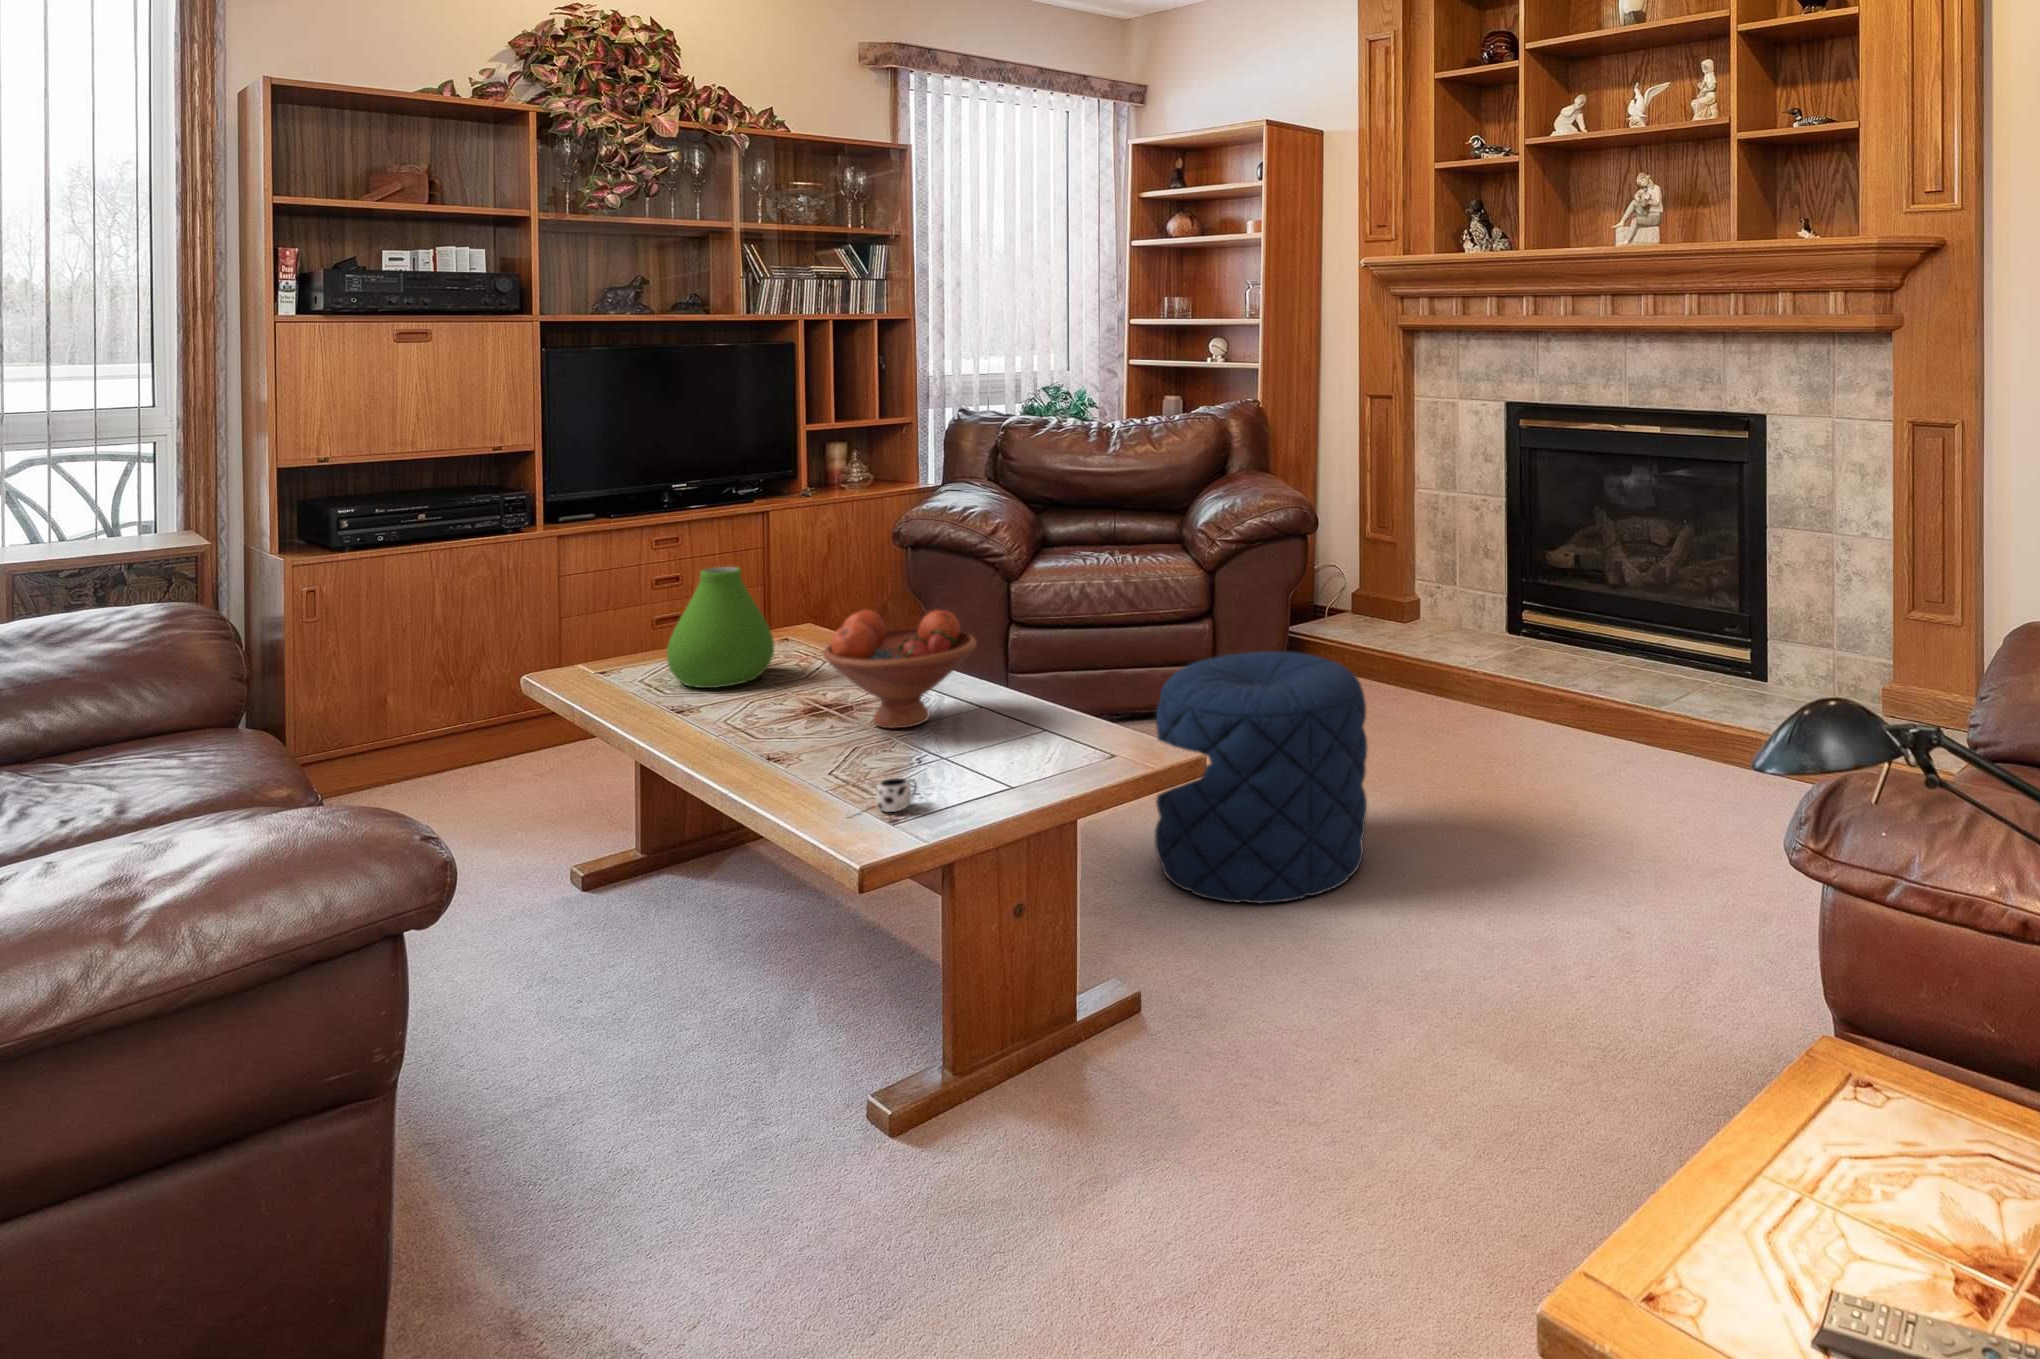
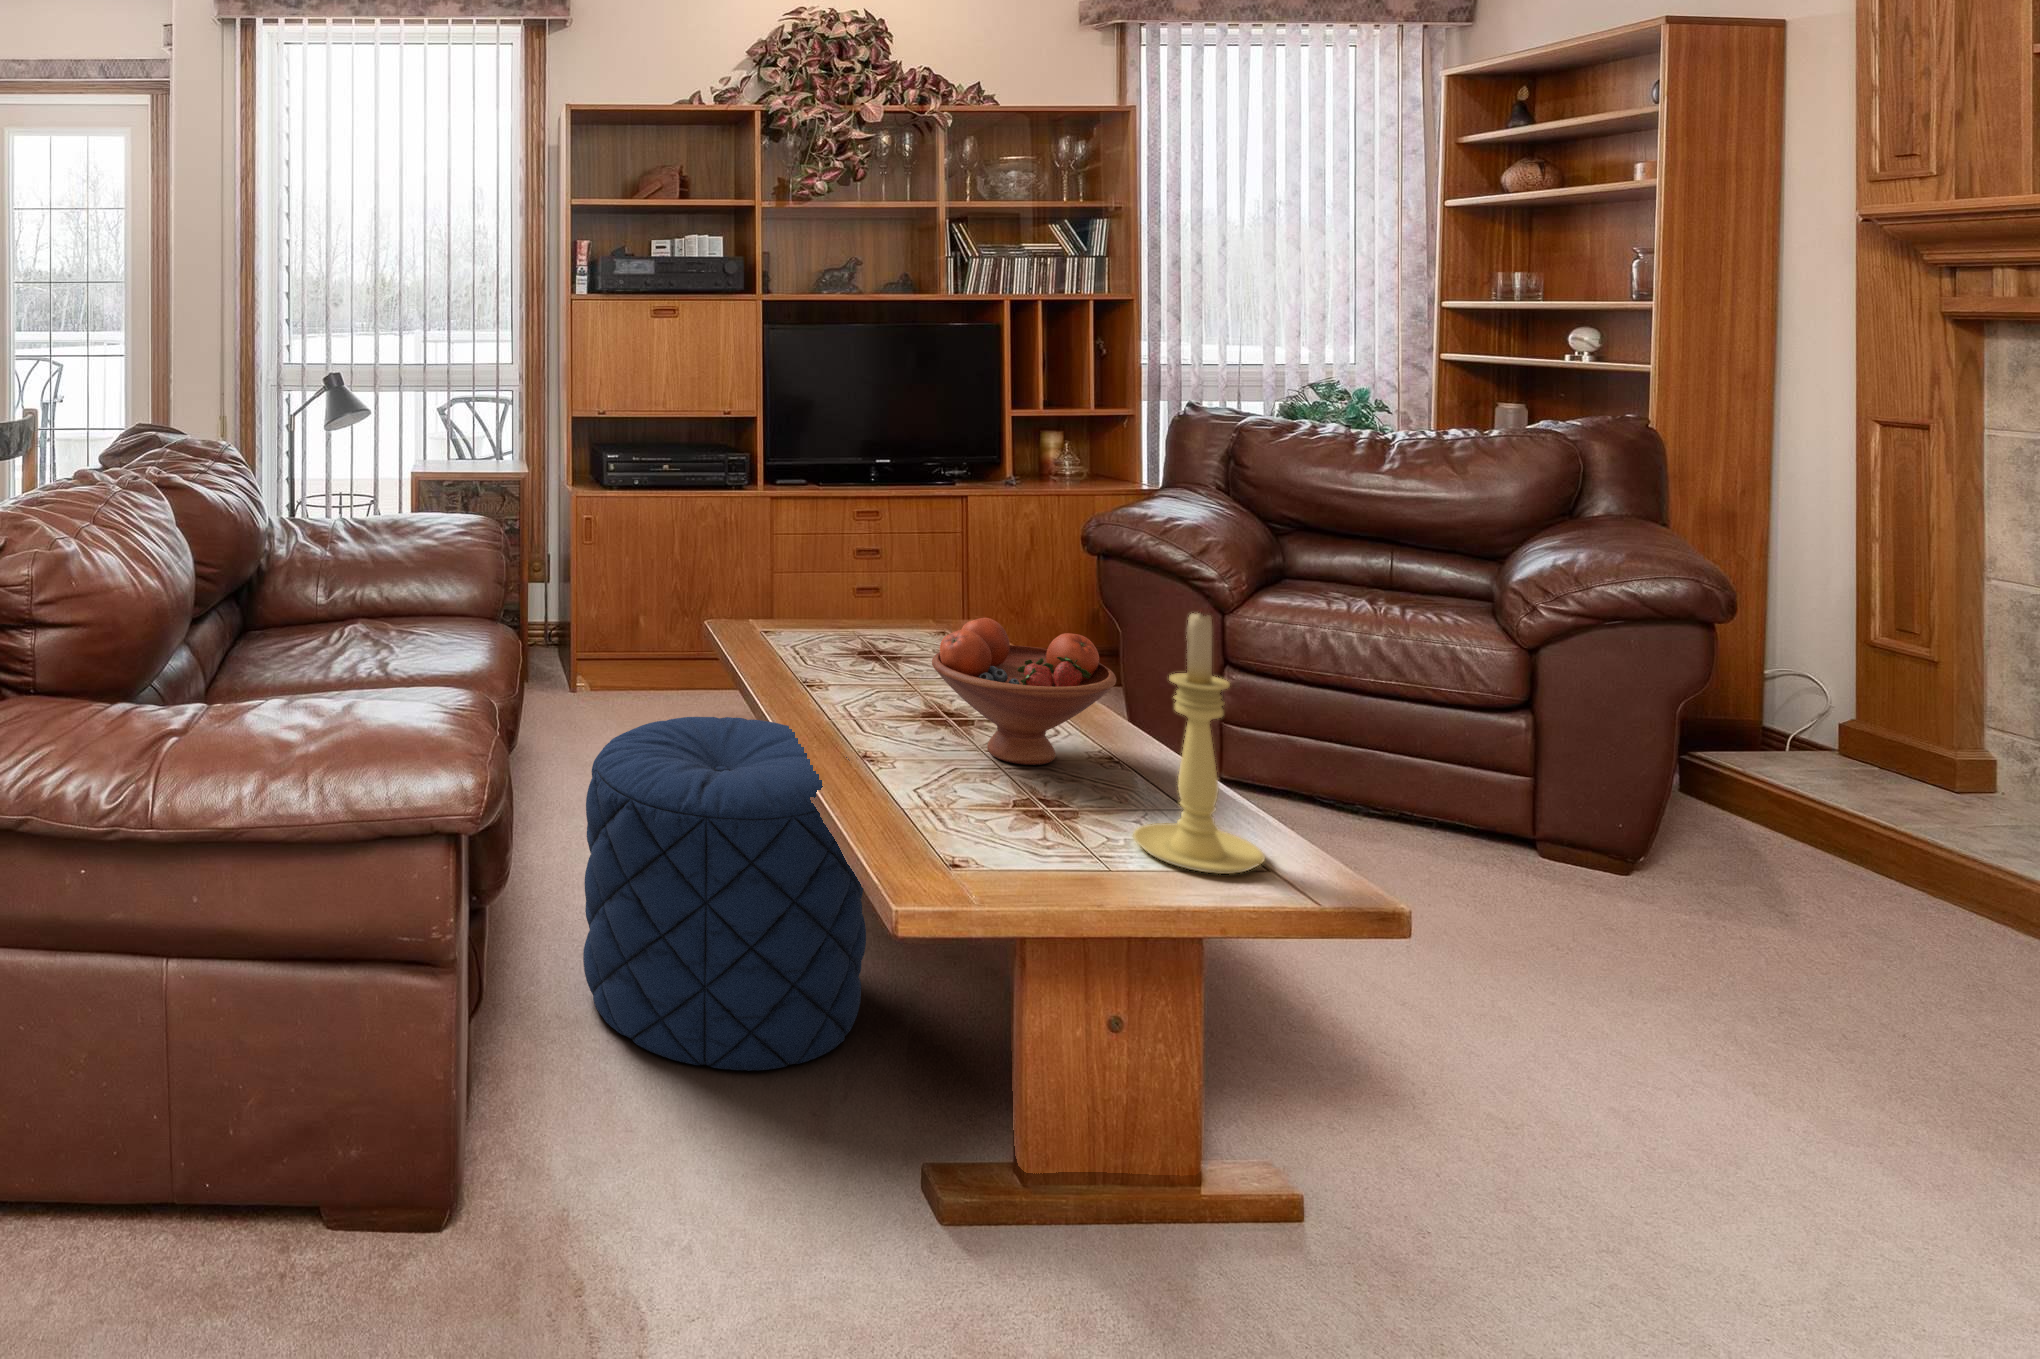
vase: present [667,567,774,688] -> none [807,547,912,672]
candle holder: none [1009,571,1100,768] -> present [1133,613,1265,874]
pouf: present [1155,651,1367,904] -> present [583,717,866,1071]
mug: present [846,778,917,815] -> none [904,825,994,867]

